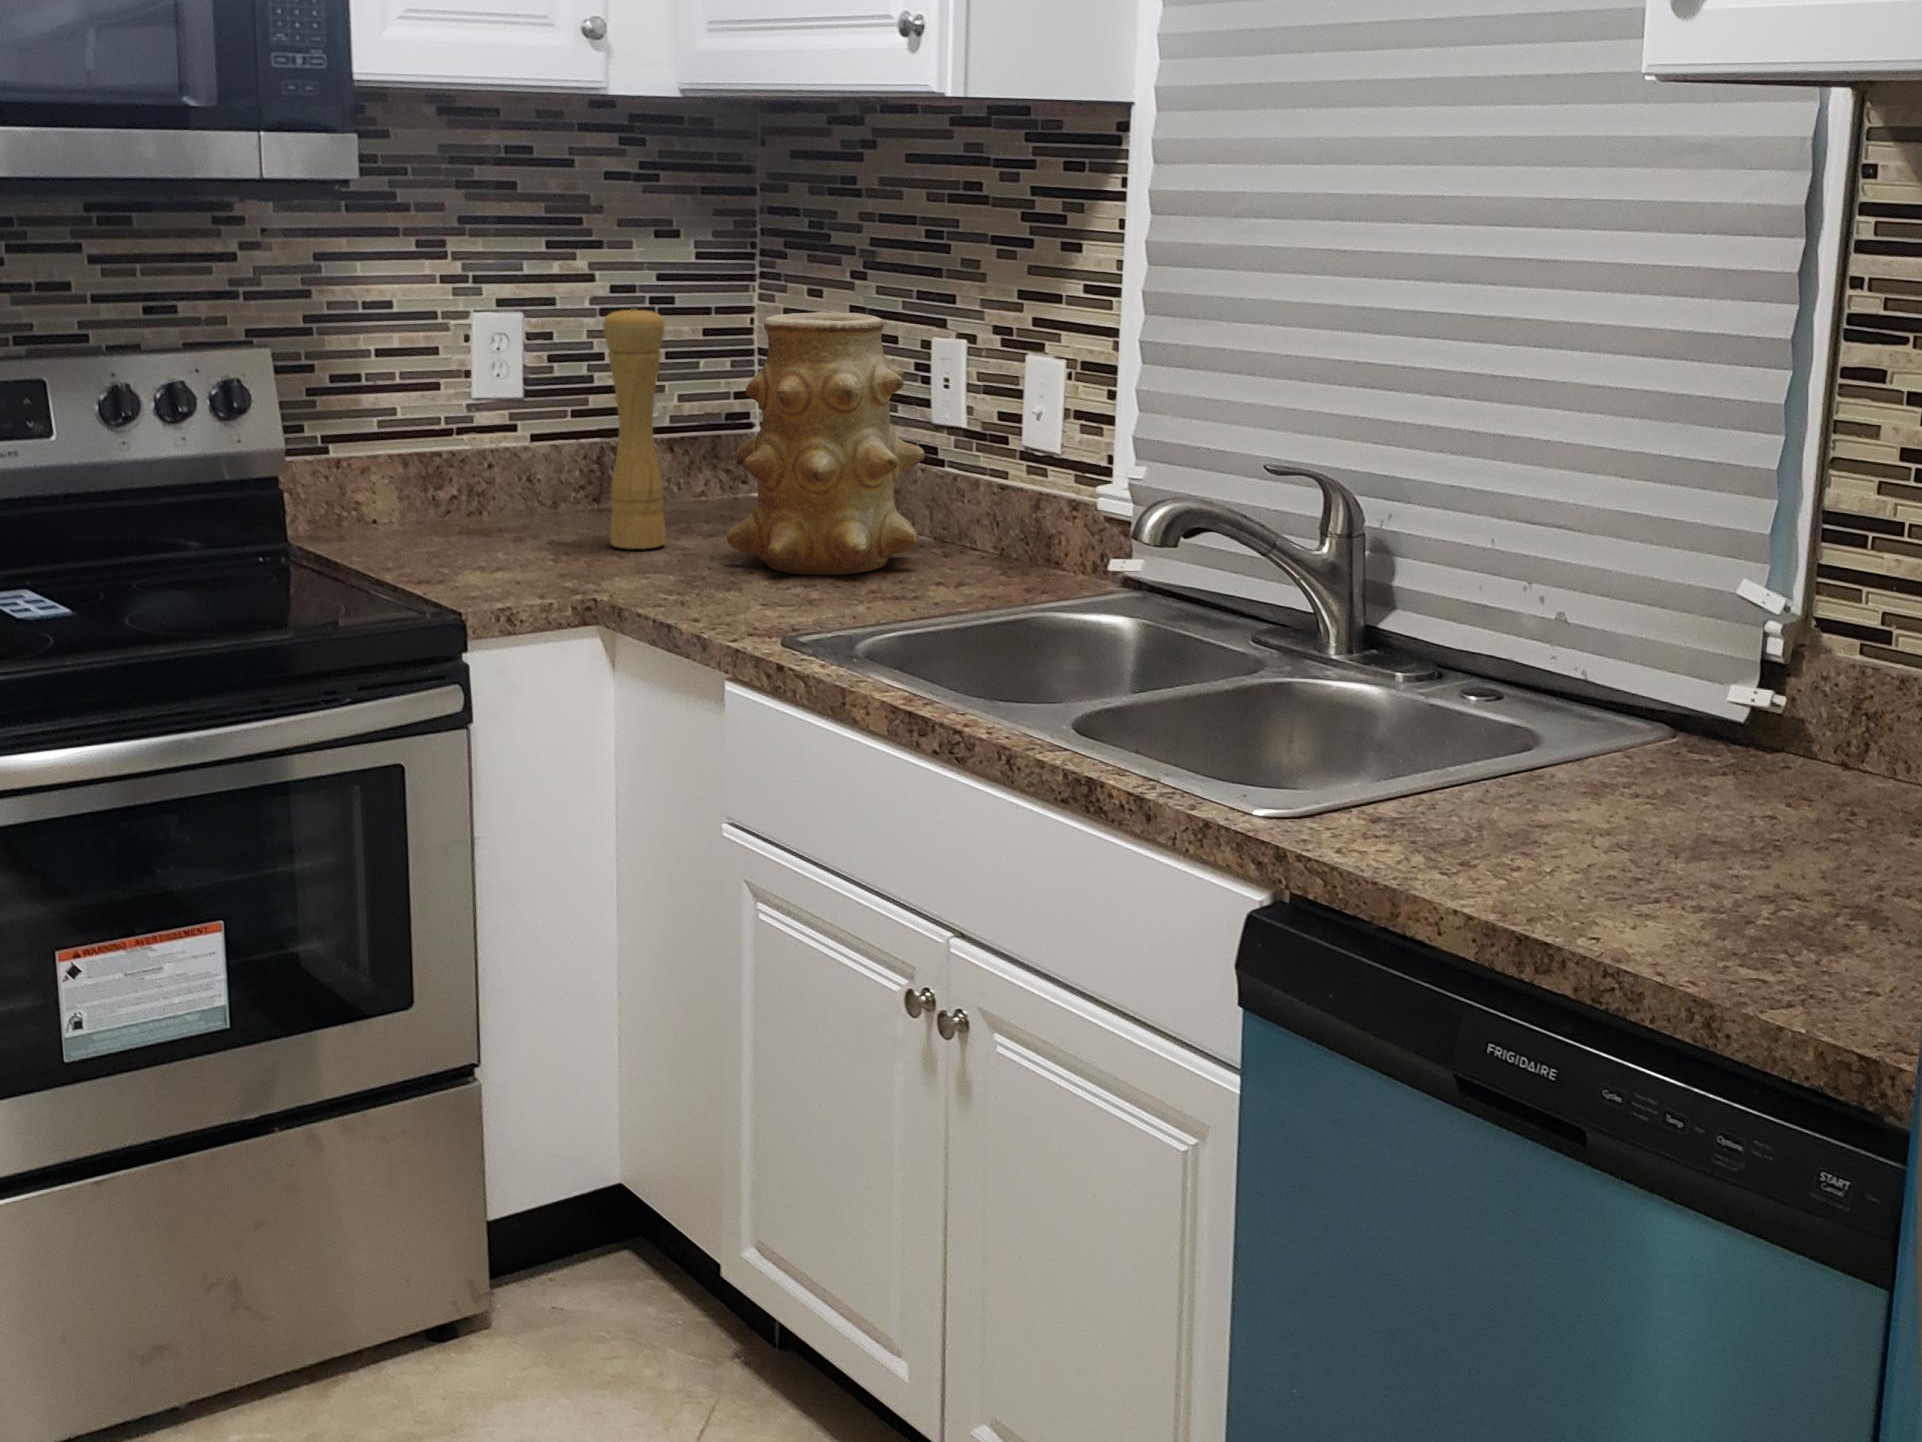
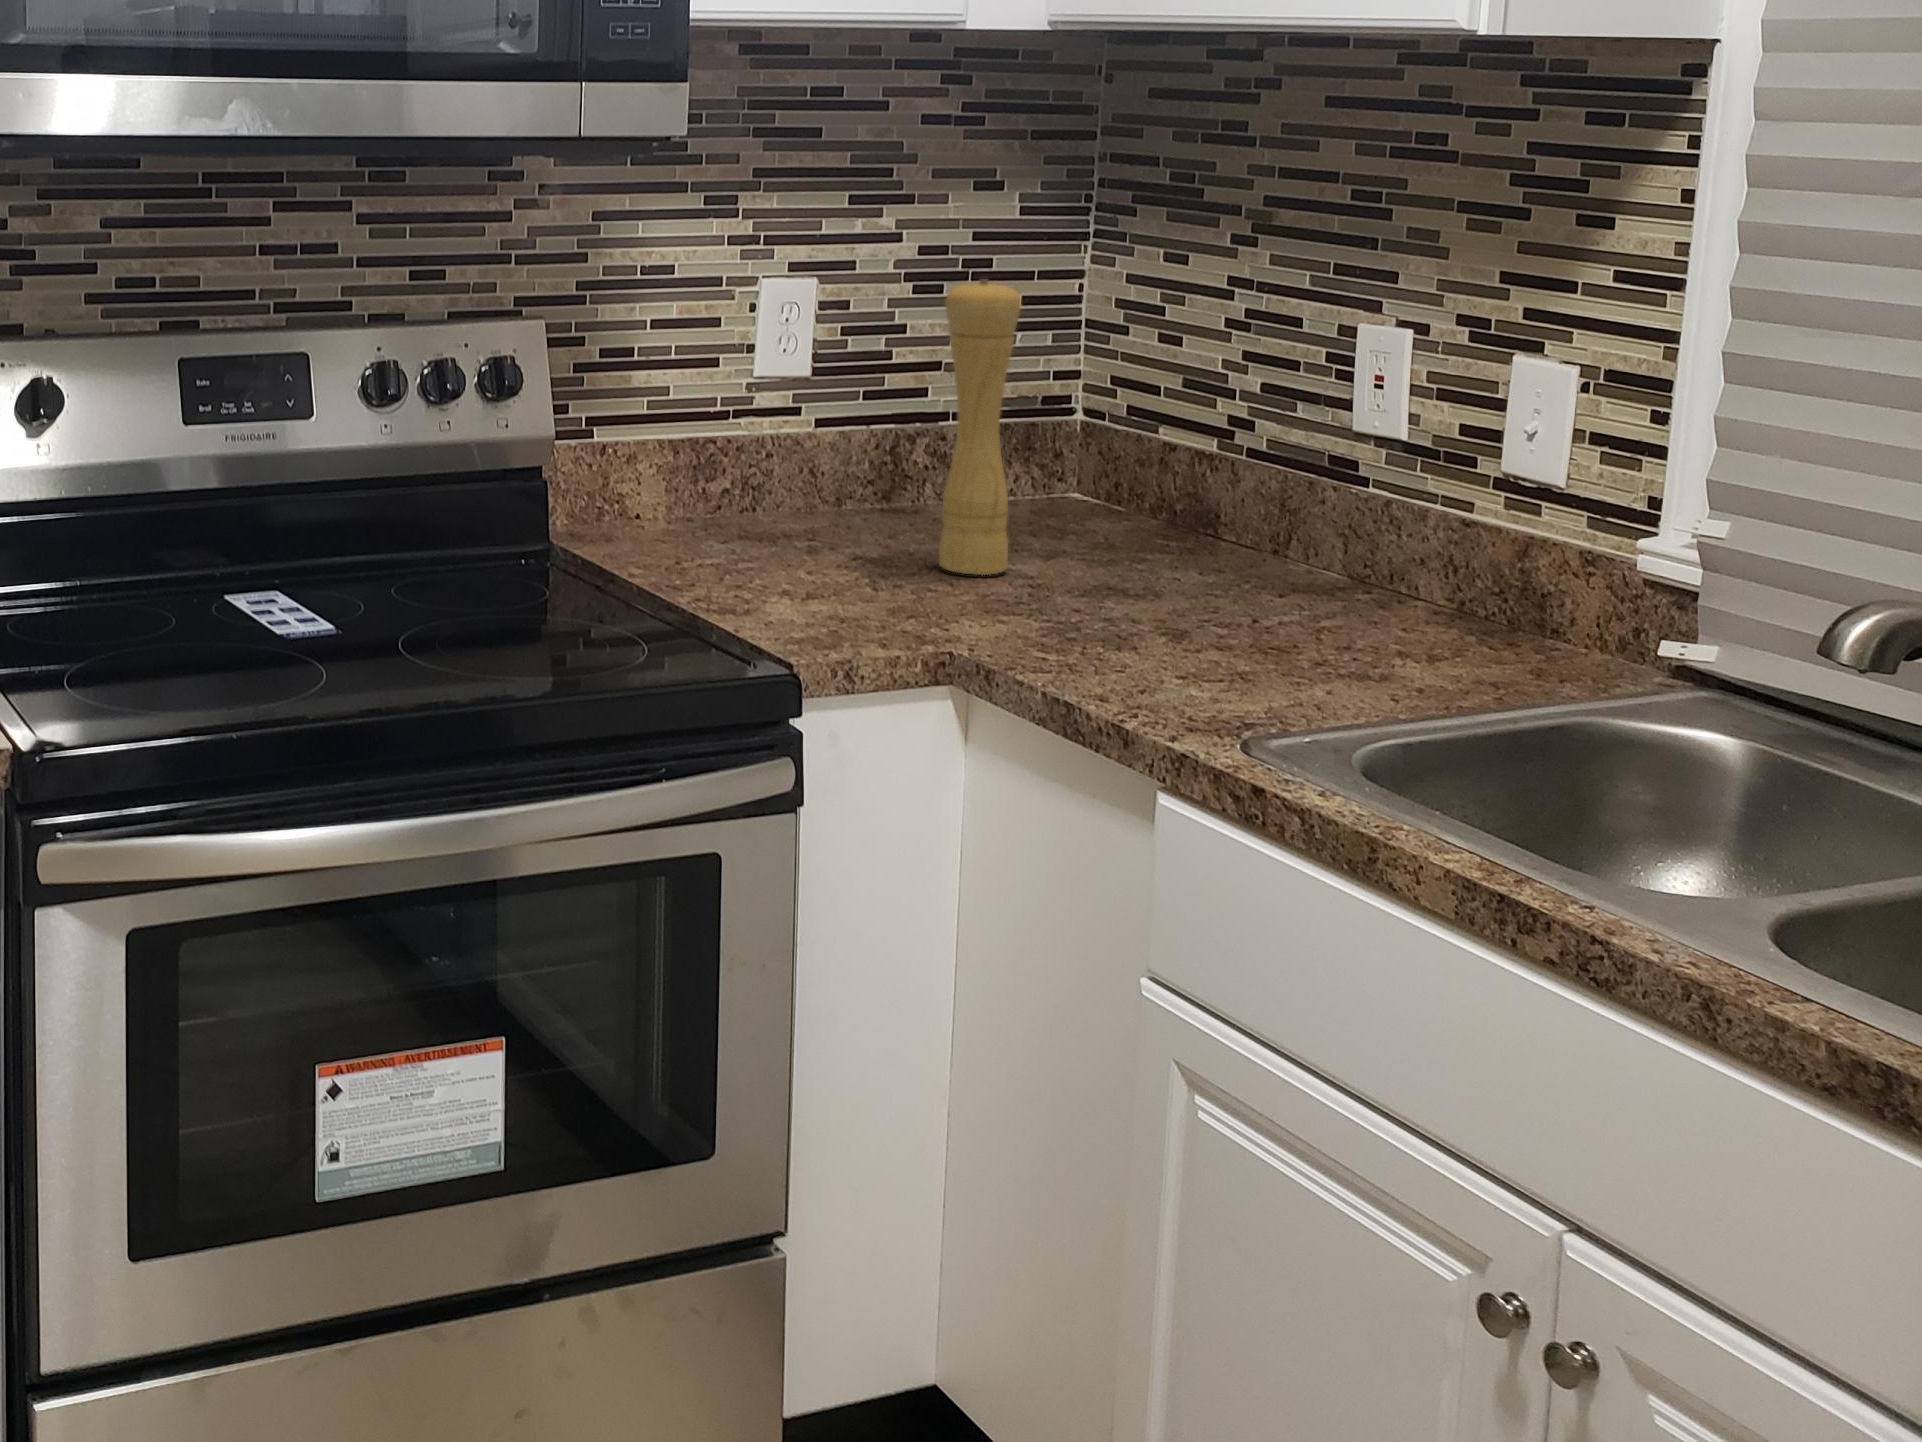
vase: present [726,312,925,575] -> none [1102,295,1369,630]

